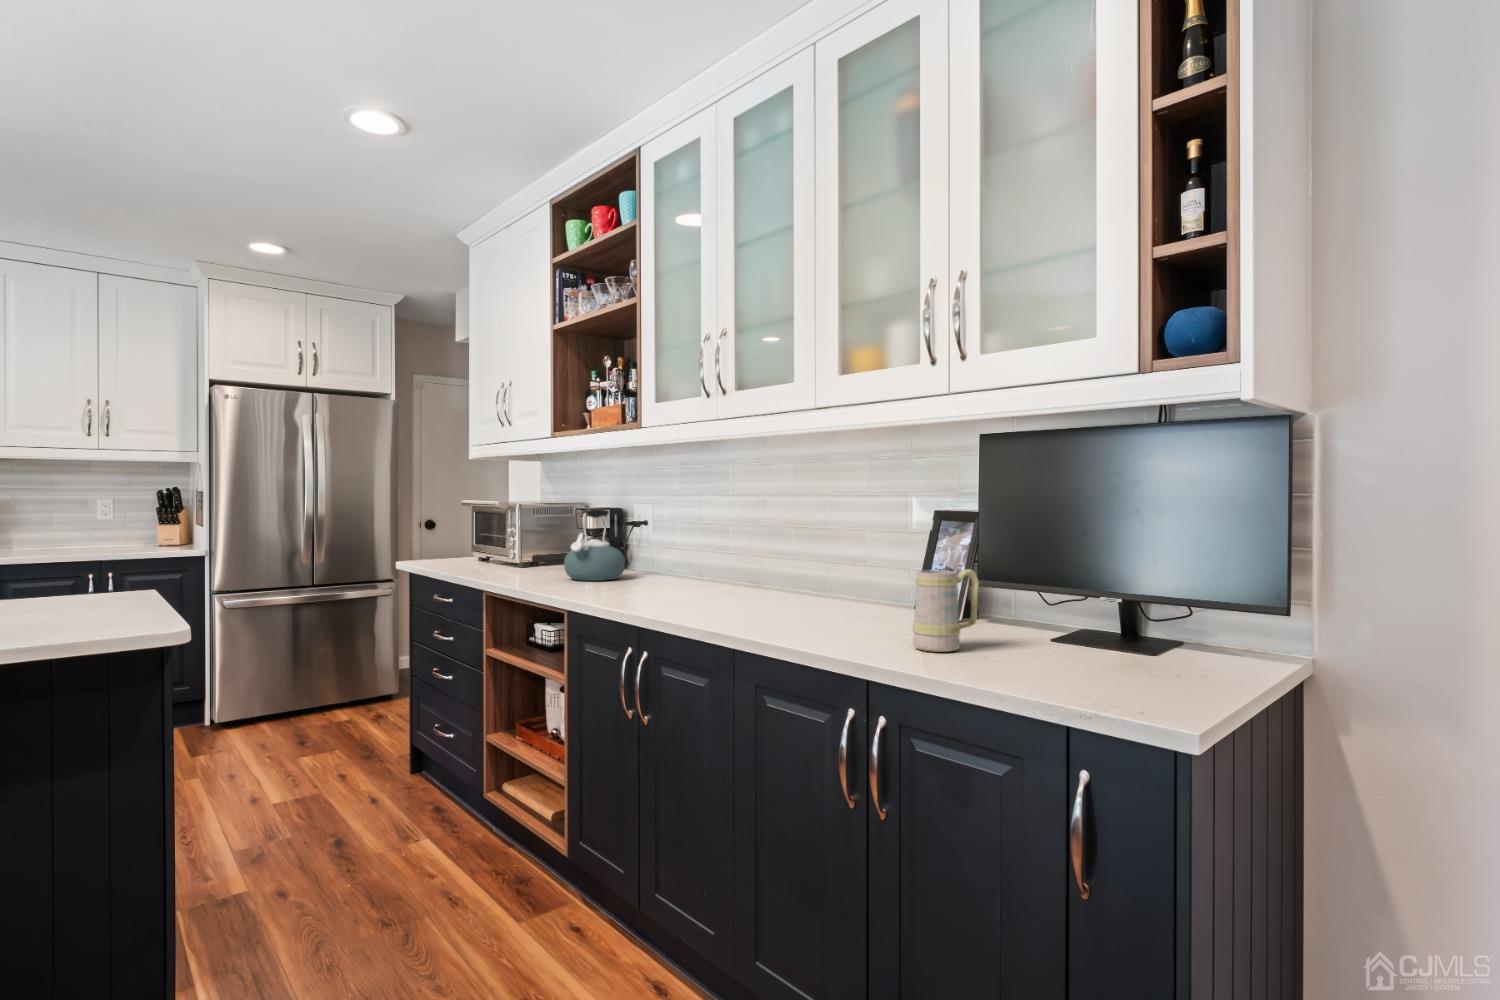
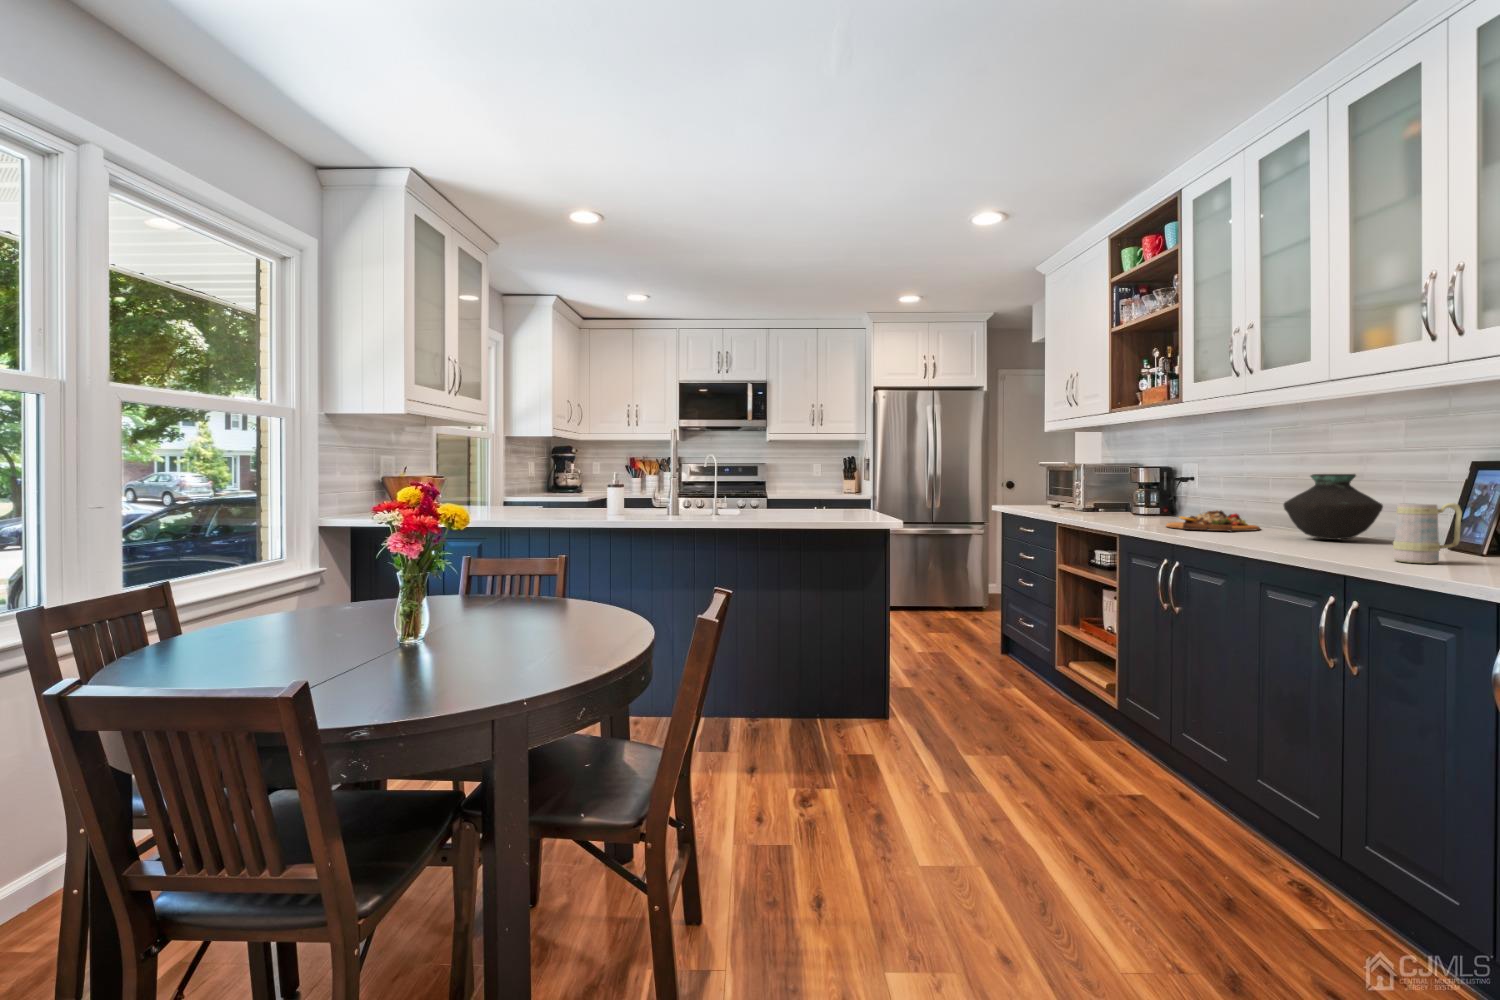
kettle: present [564,509,625,581] -> none [1118,467,1169,520]
vase: none [766,524,865,608] -> present [1284,474,1383,540]
cutting board: none [626,569,733,599] -> present [1166,510,1260,531]

